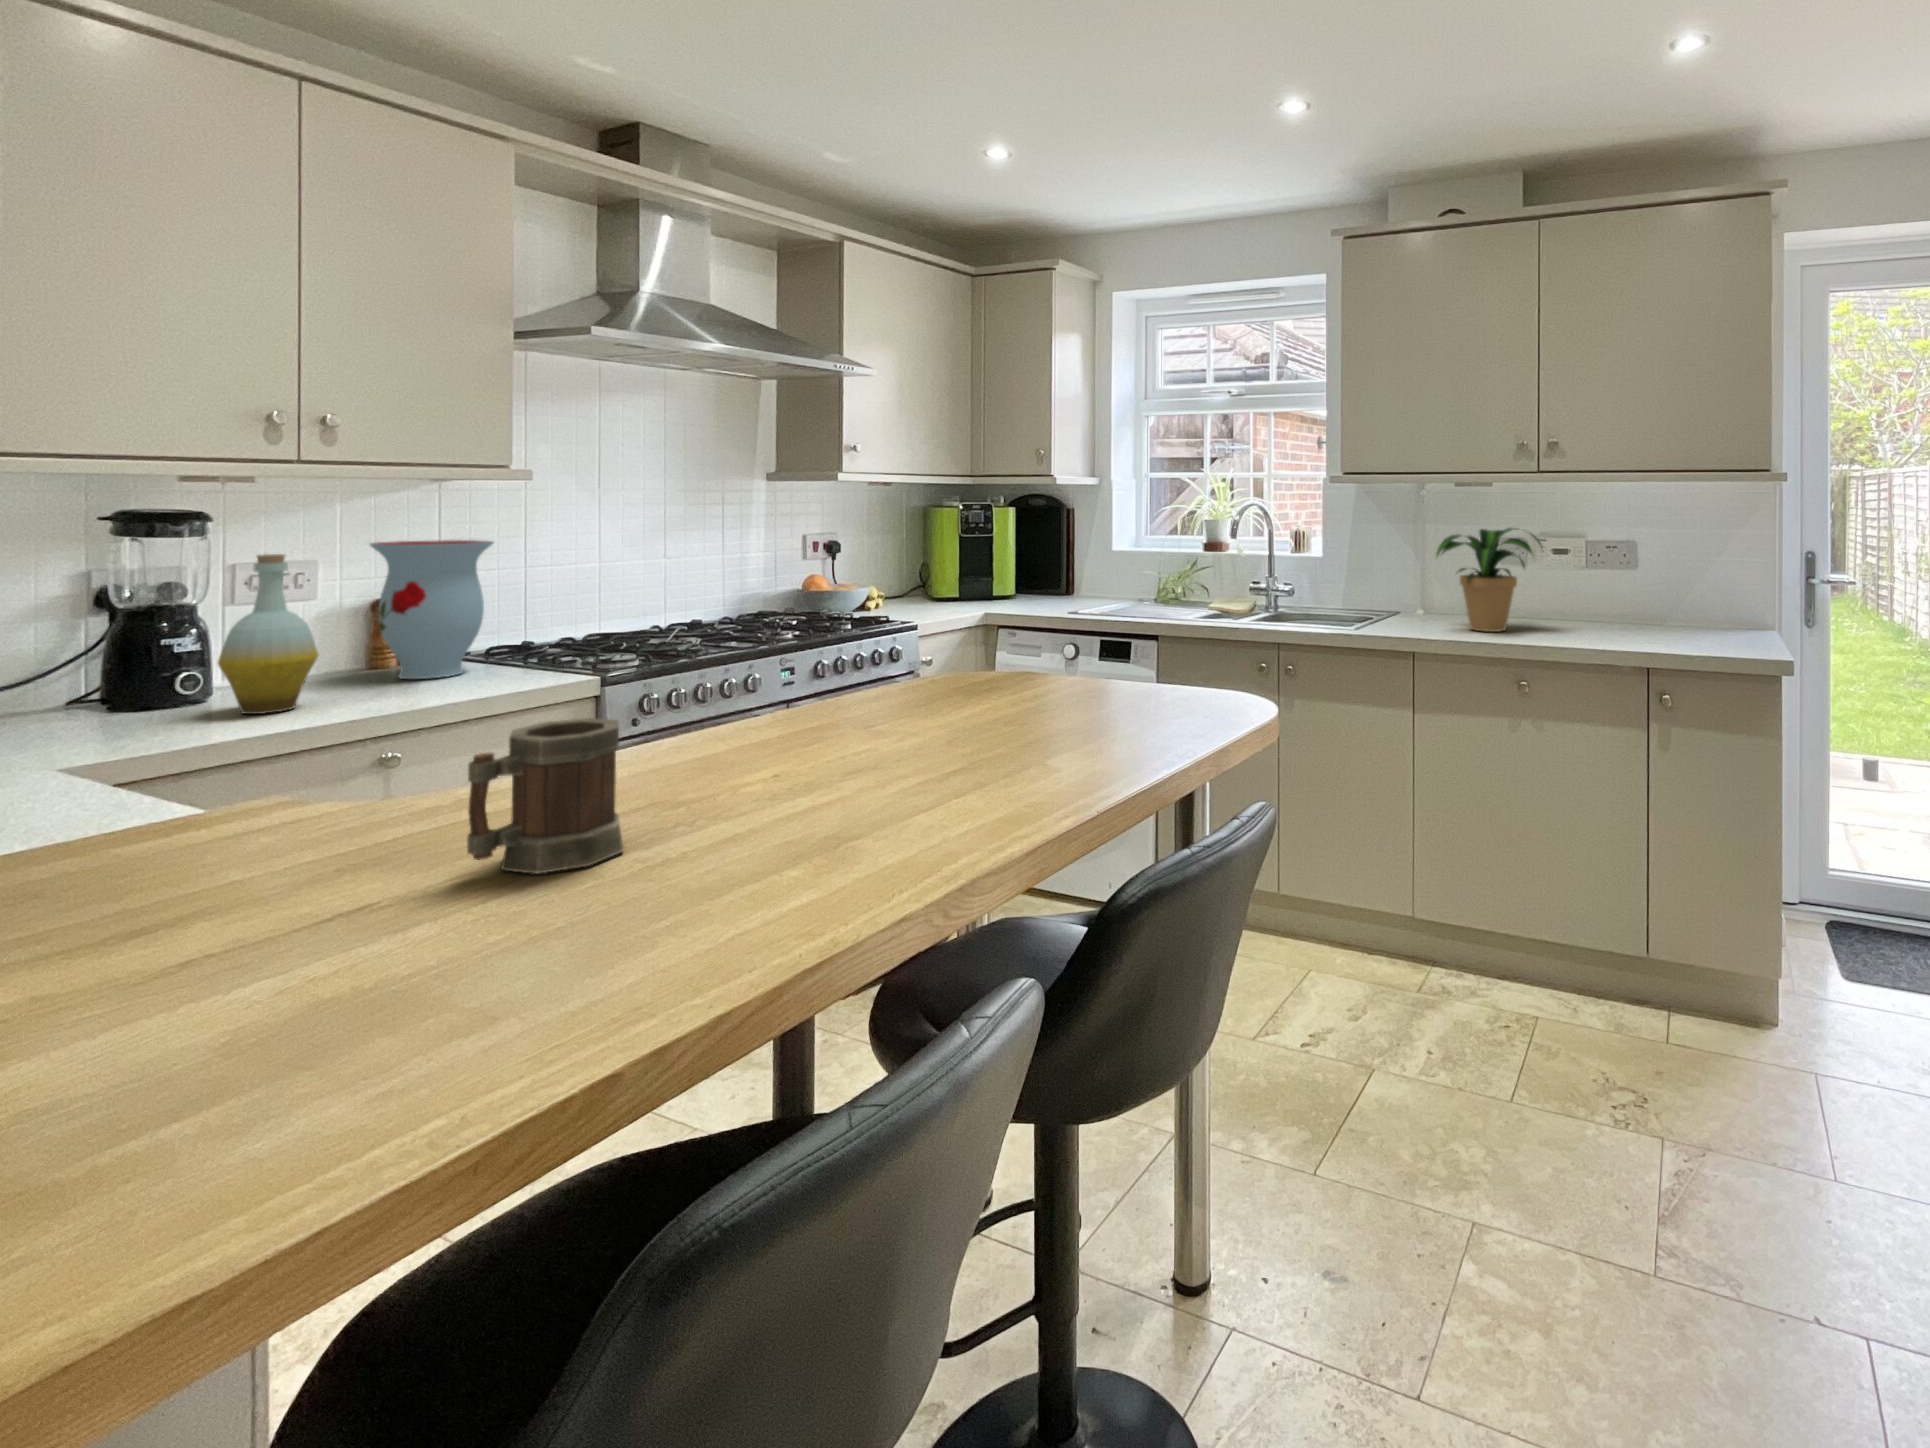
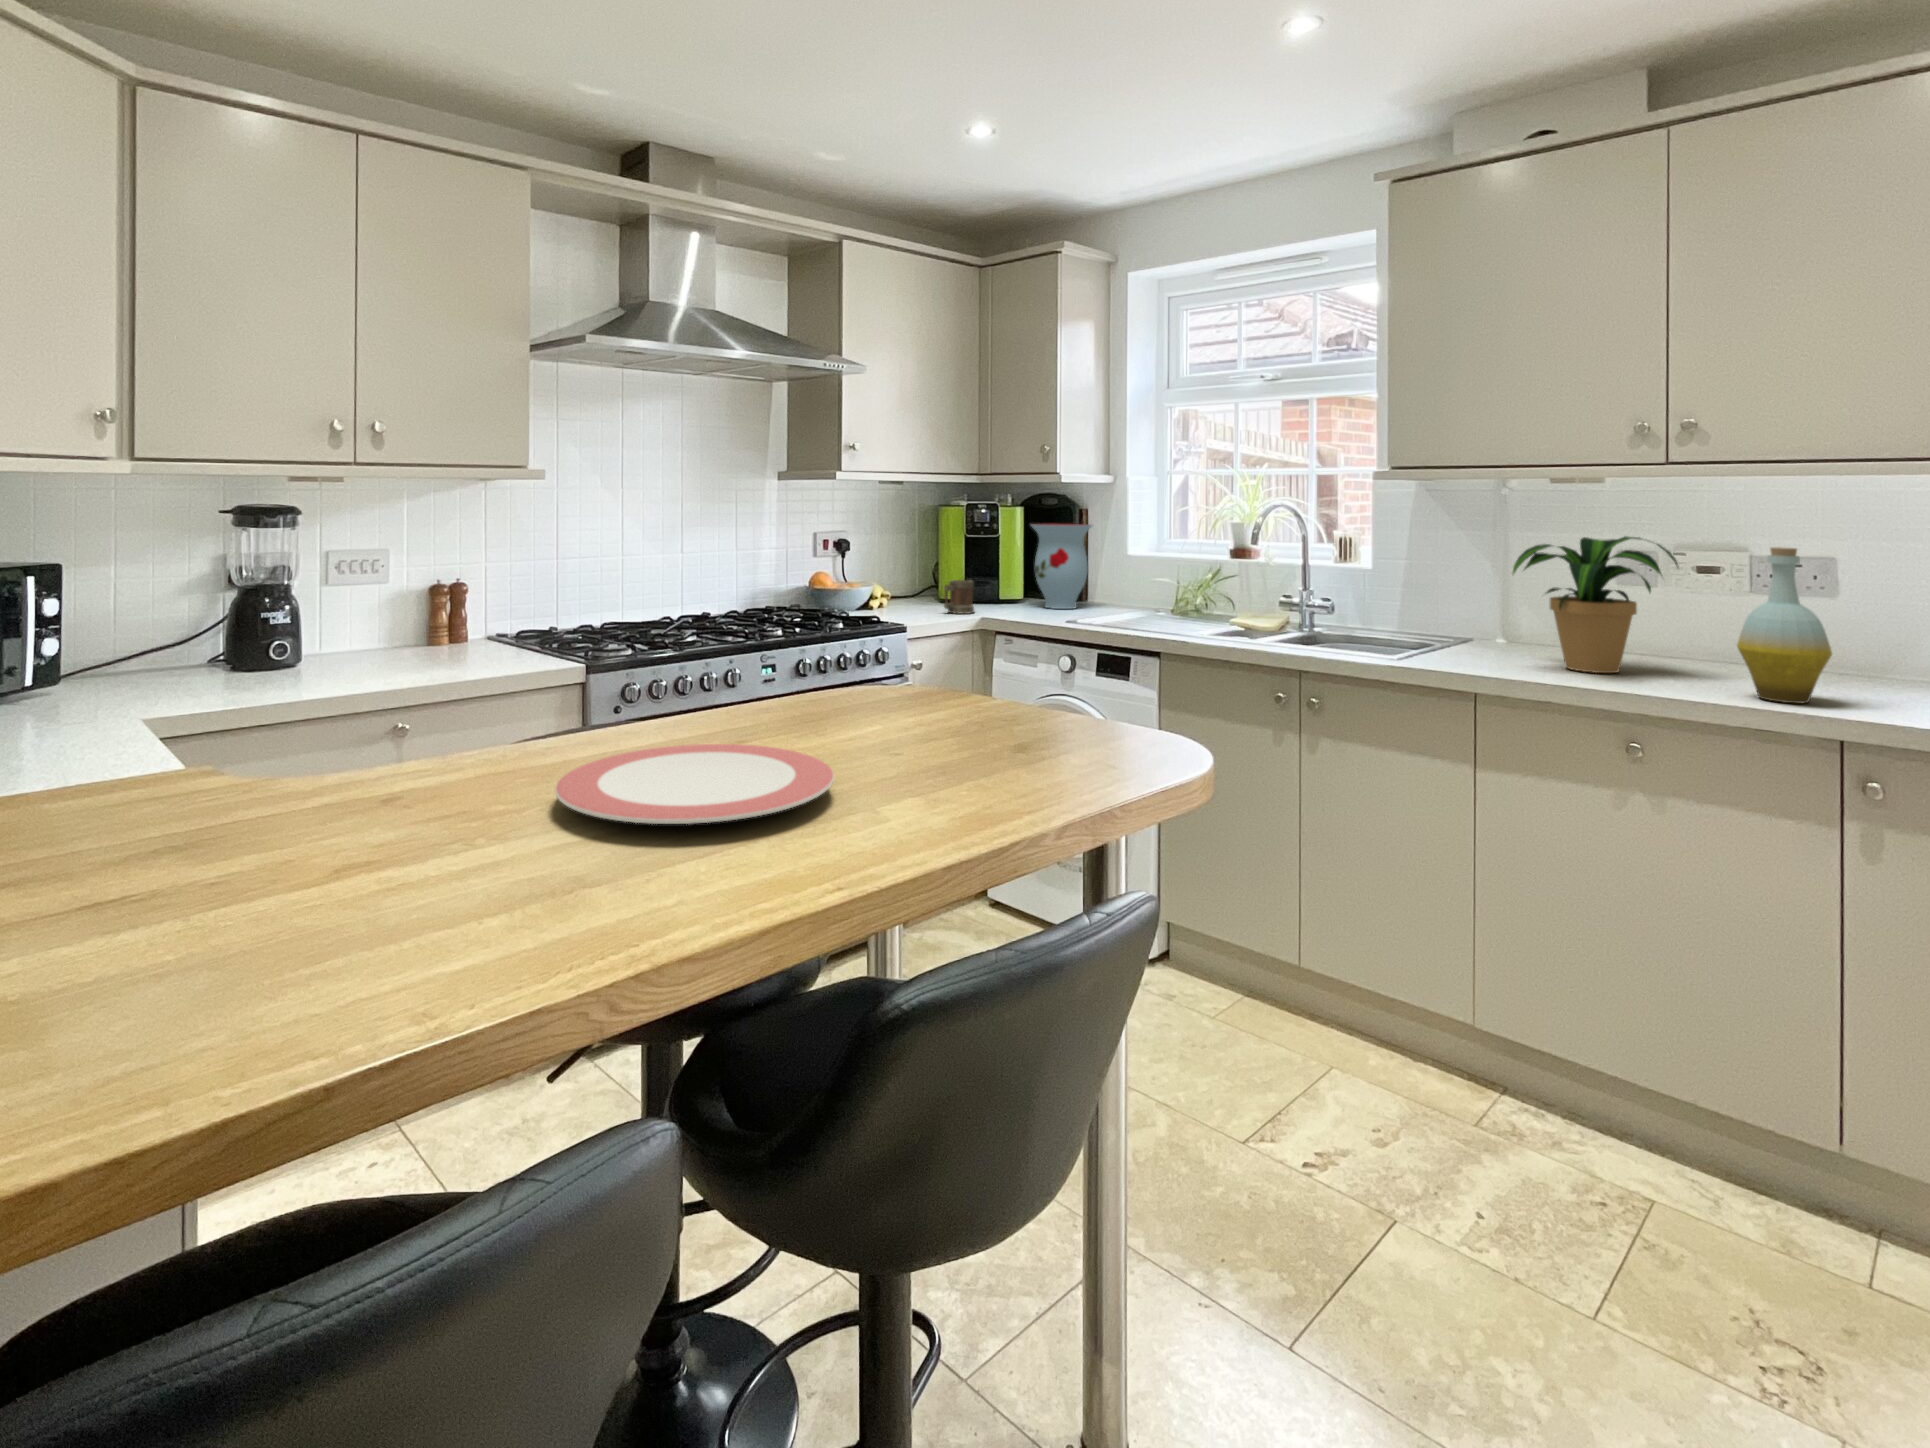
vase: present [370,540,493,679] -> present [1031,524,1092,609]
bottle: present [218,554,318,714] -> present [1737,547,1832,703]
plate: none [782,715,1025,773] -> present [555,744,834,824]
mug: present [467,718,623,874] -> present [944,580,974,614]

